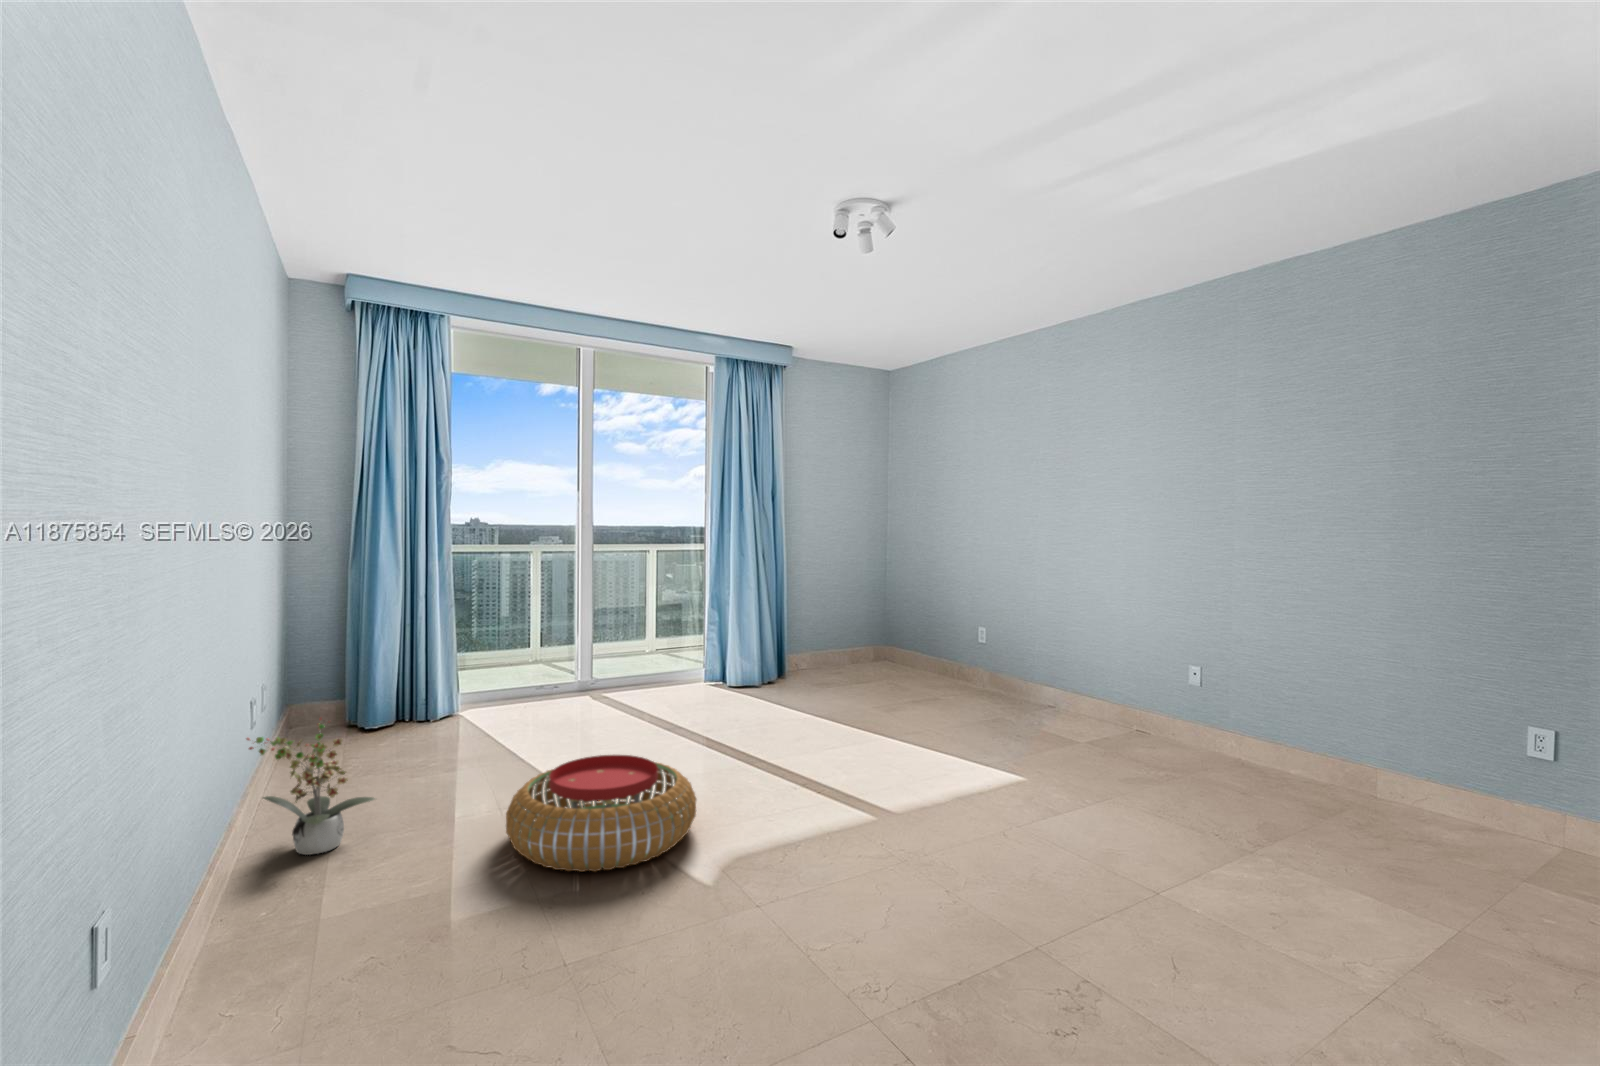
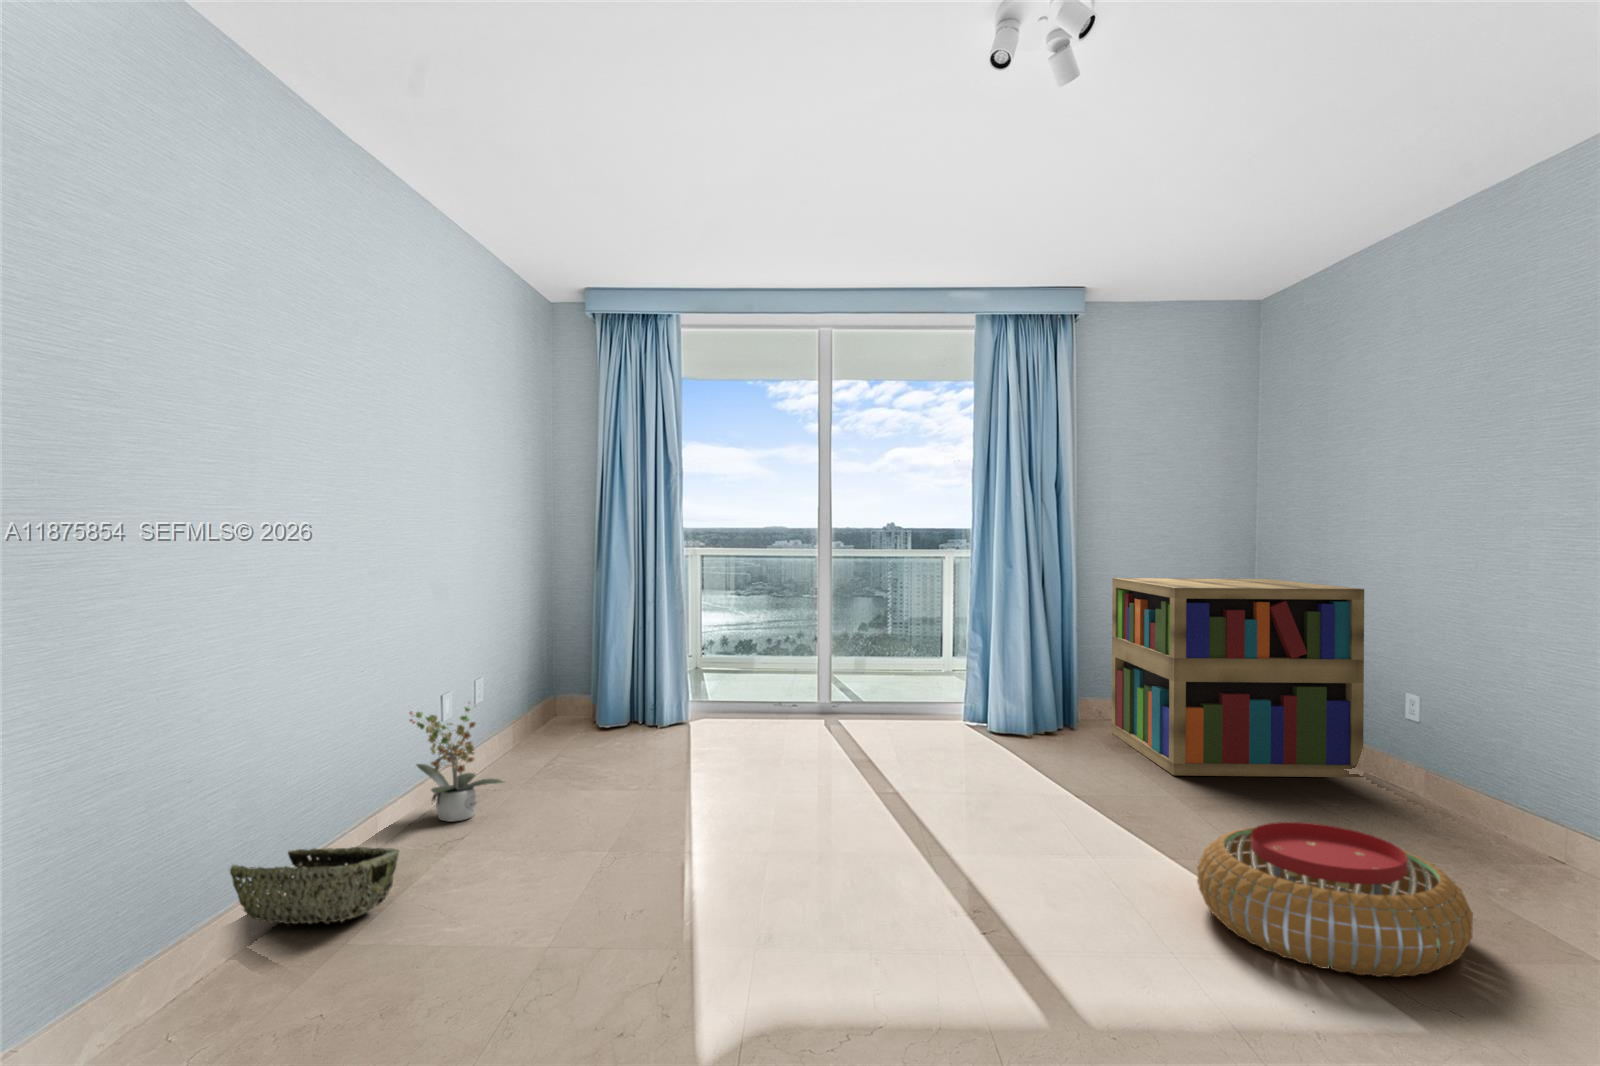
bookshelf: none [809,562,978,702] -> present [1112,578,1364,777]
pouf: present [506,755,696,872] -> present [1197,822,1473,977]
woven basket: none [174,887,384,1018] -> present [230,847,399,924]

